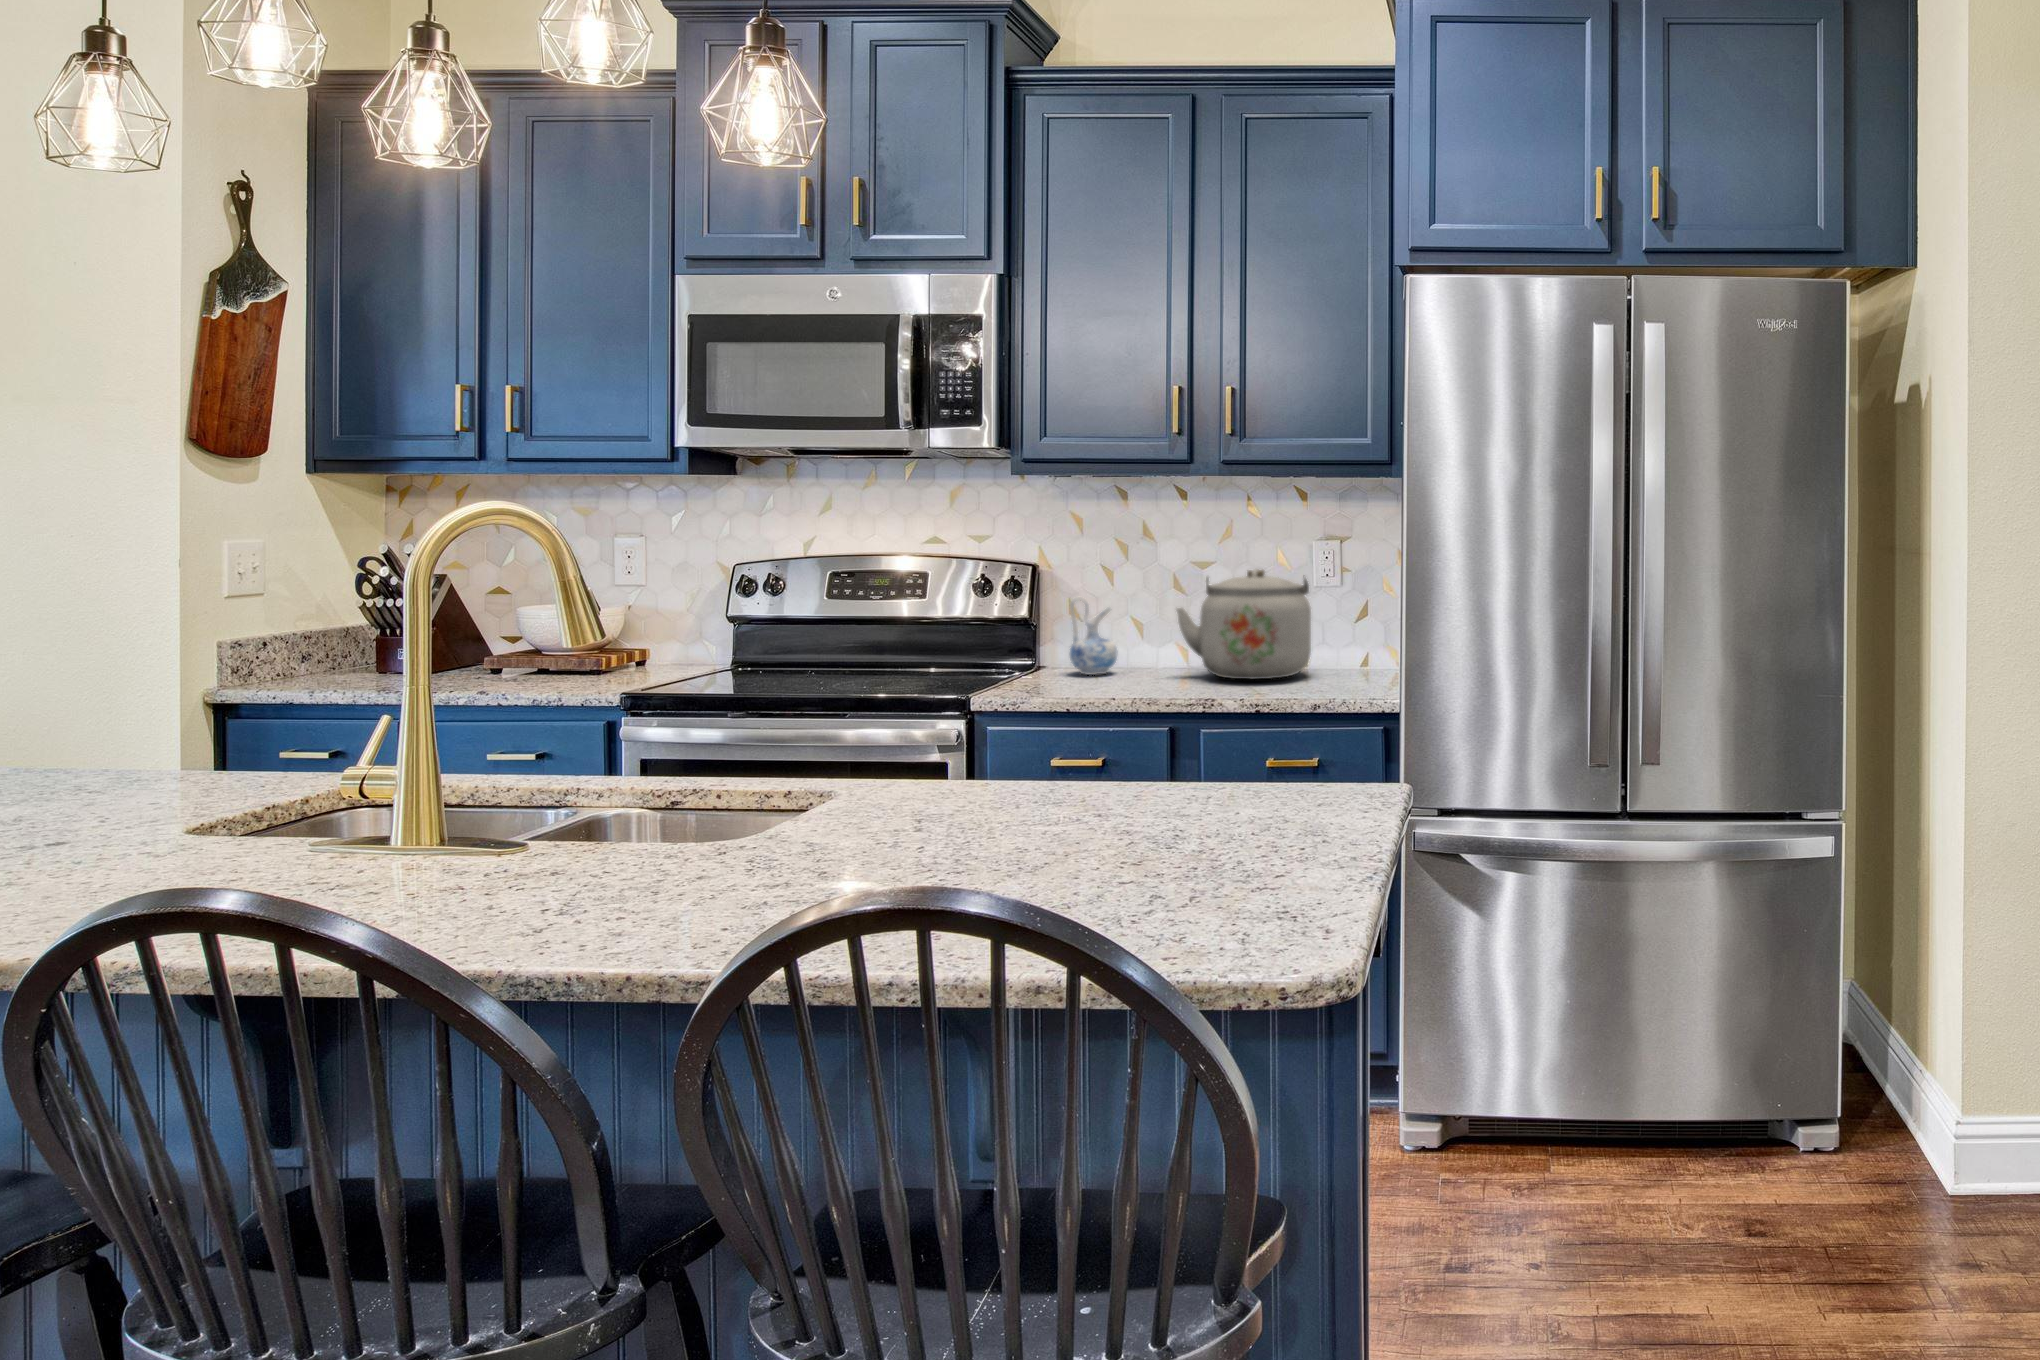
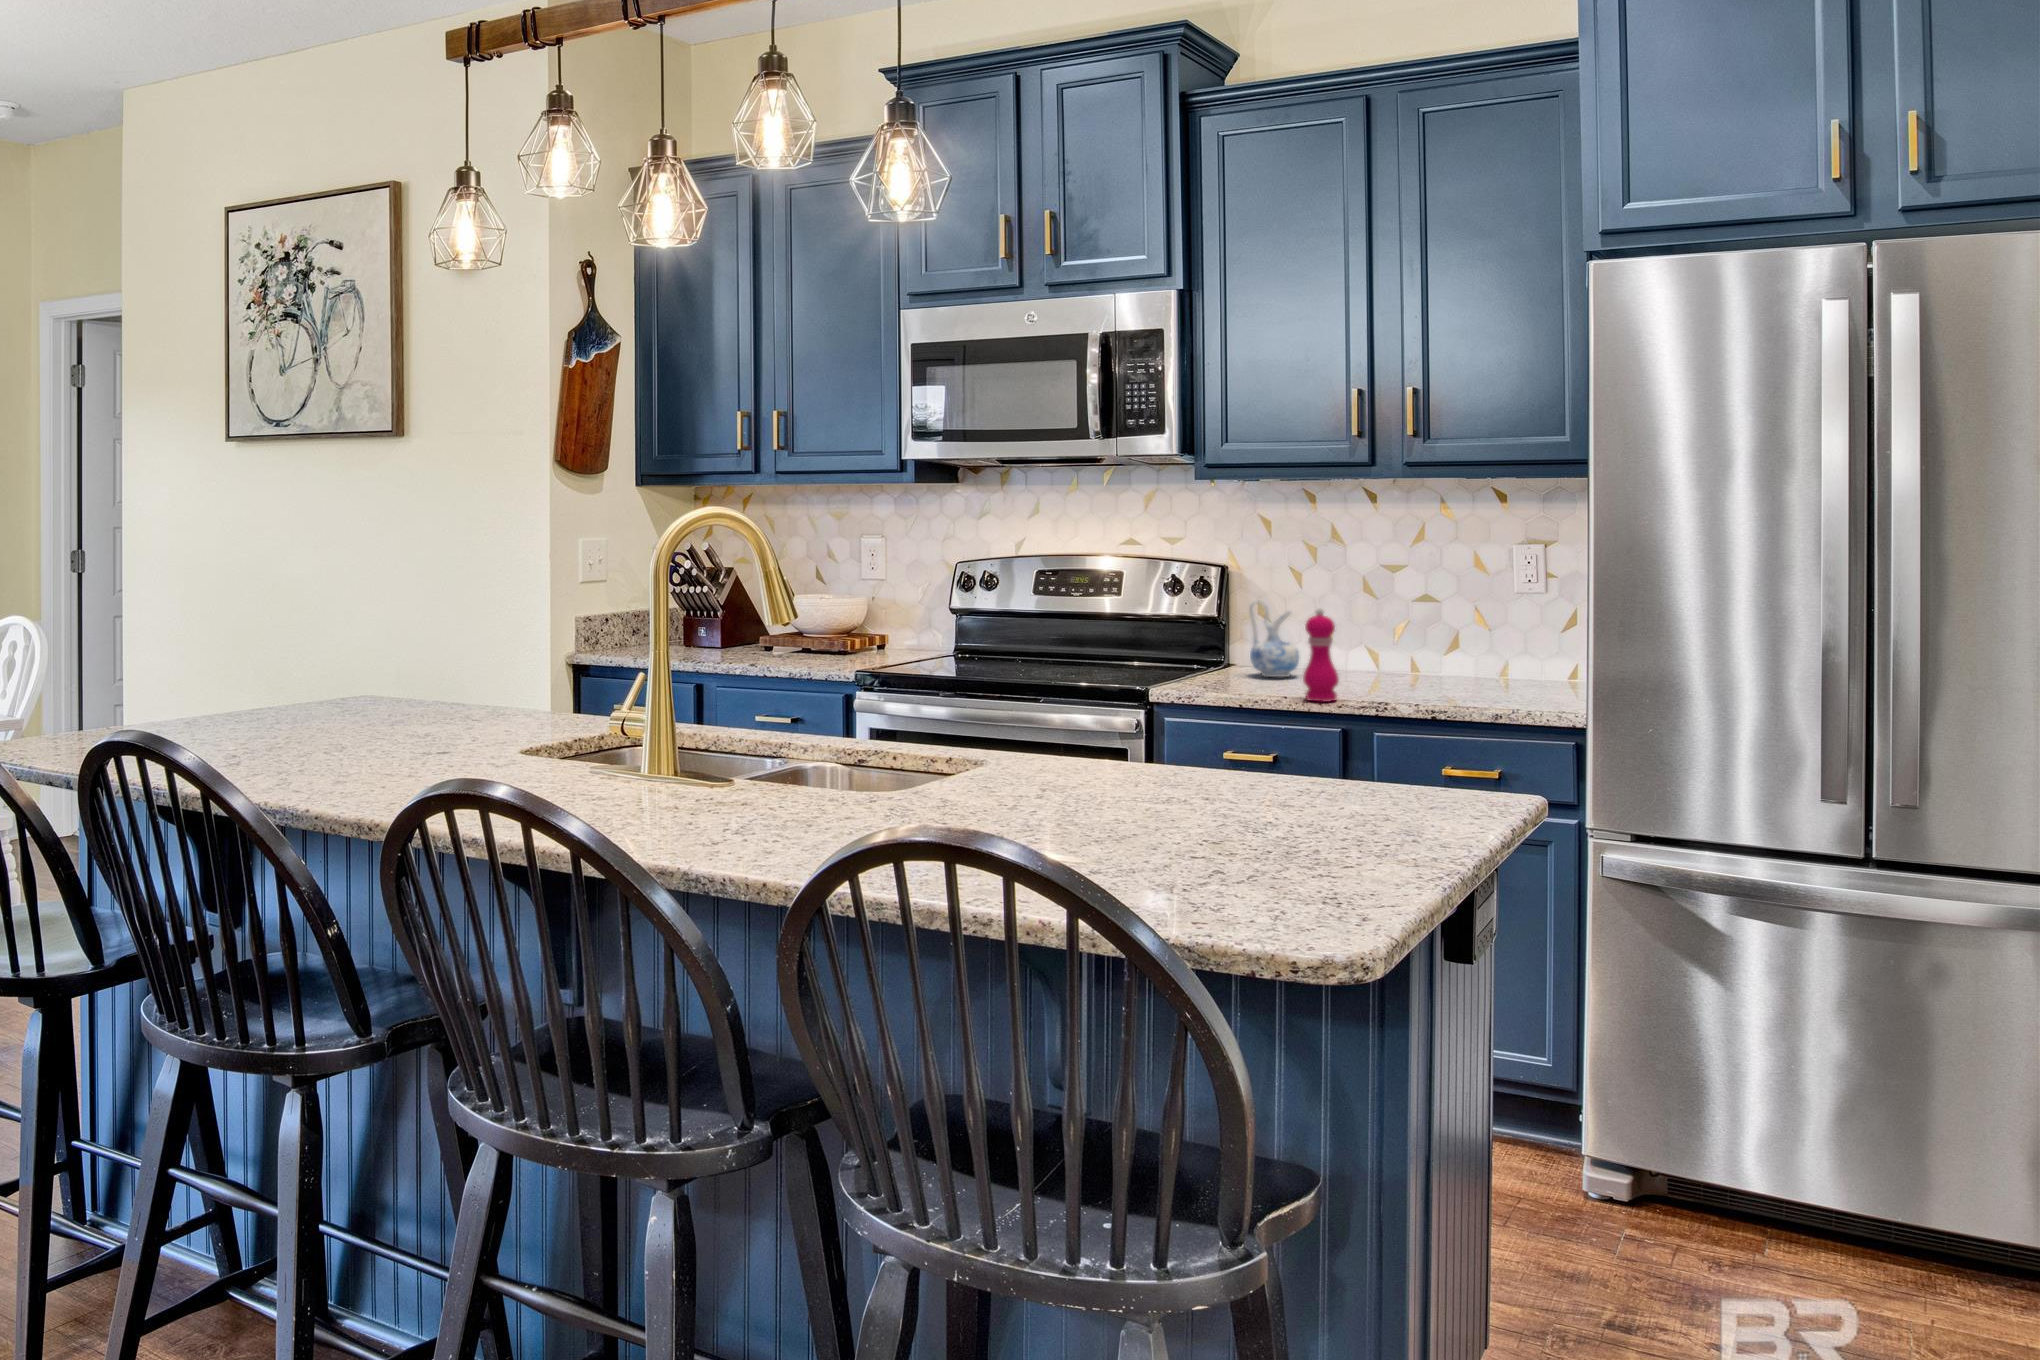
kettle: present [1177,569,1311,679] -> none [1356,575,1513,690]
pepper mill: none [1133,602,1167,696] -> present [1303,608,1339,702]

